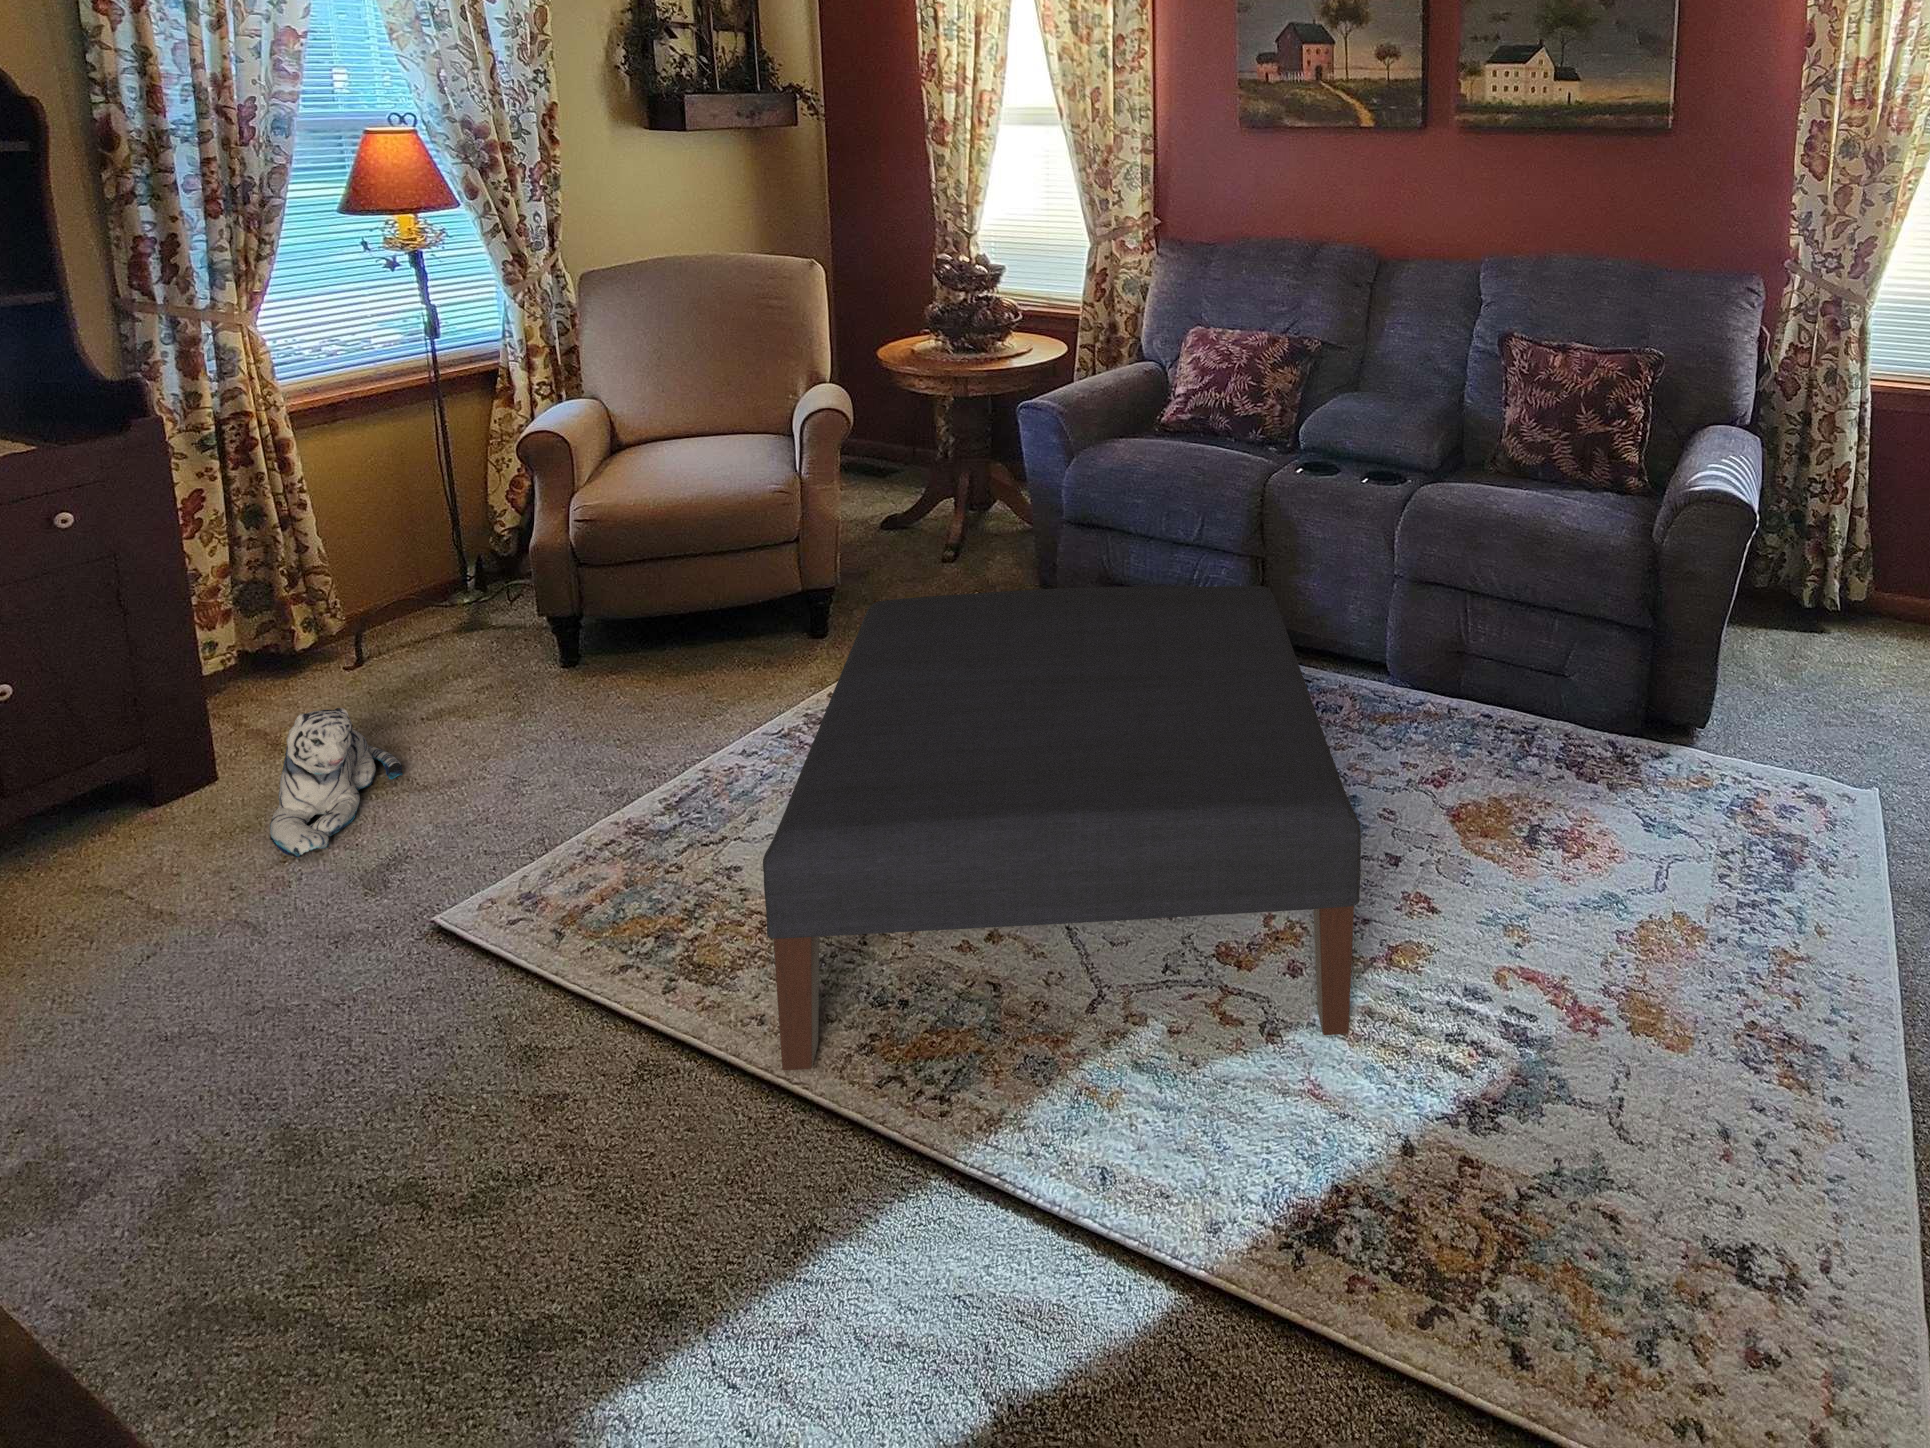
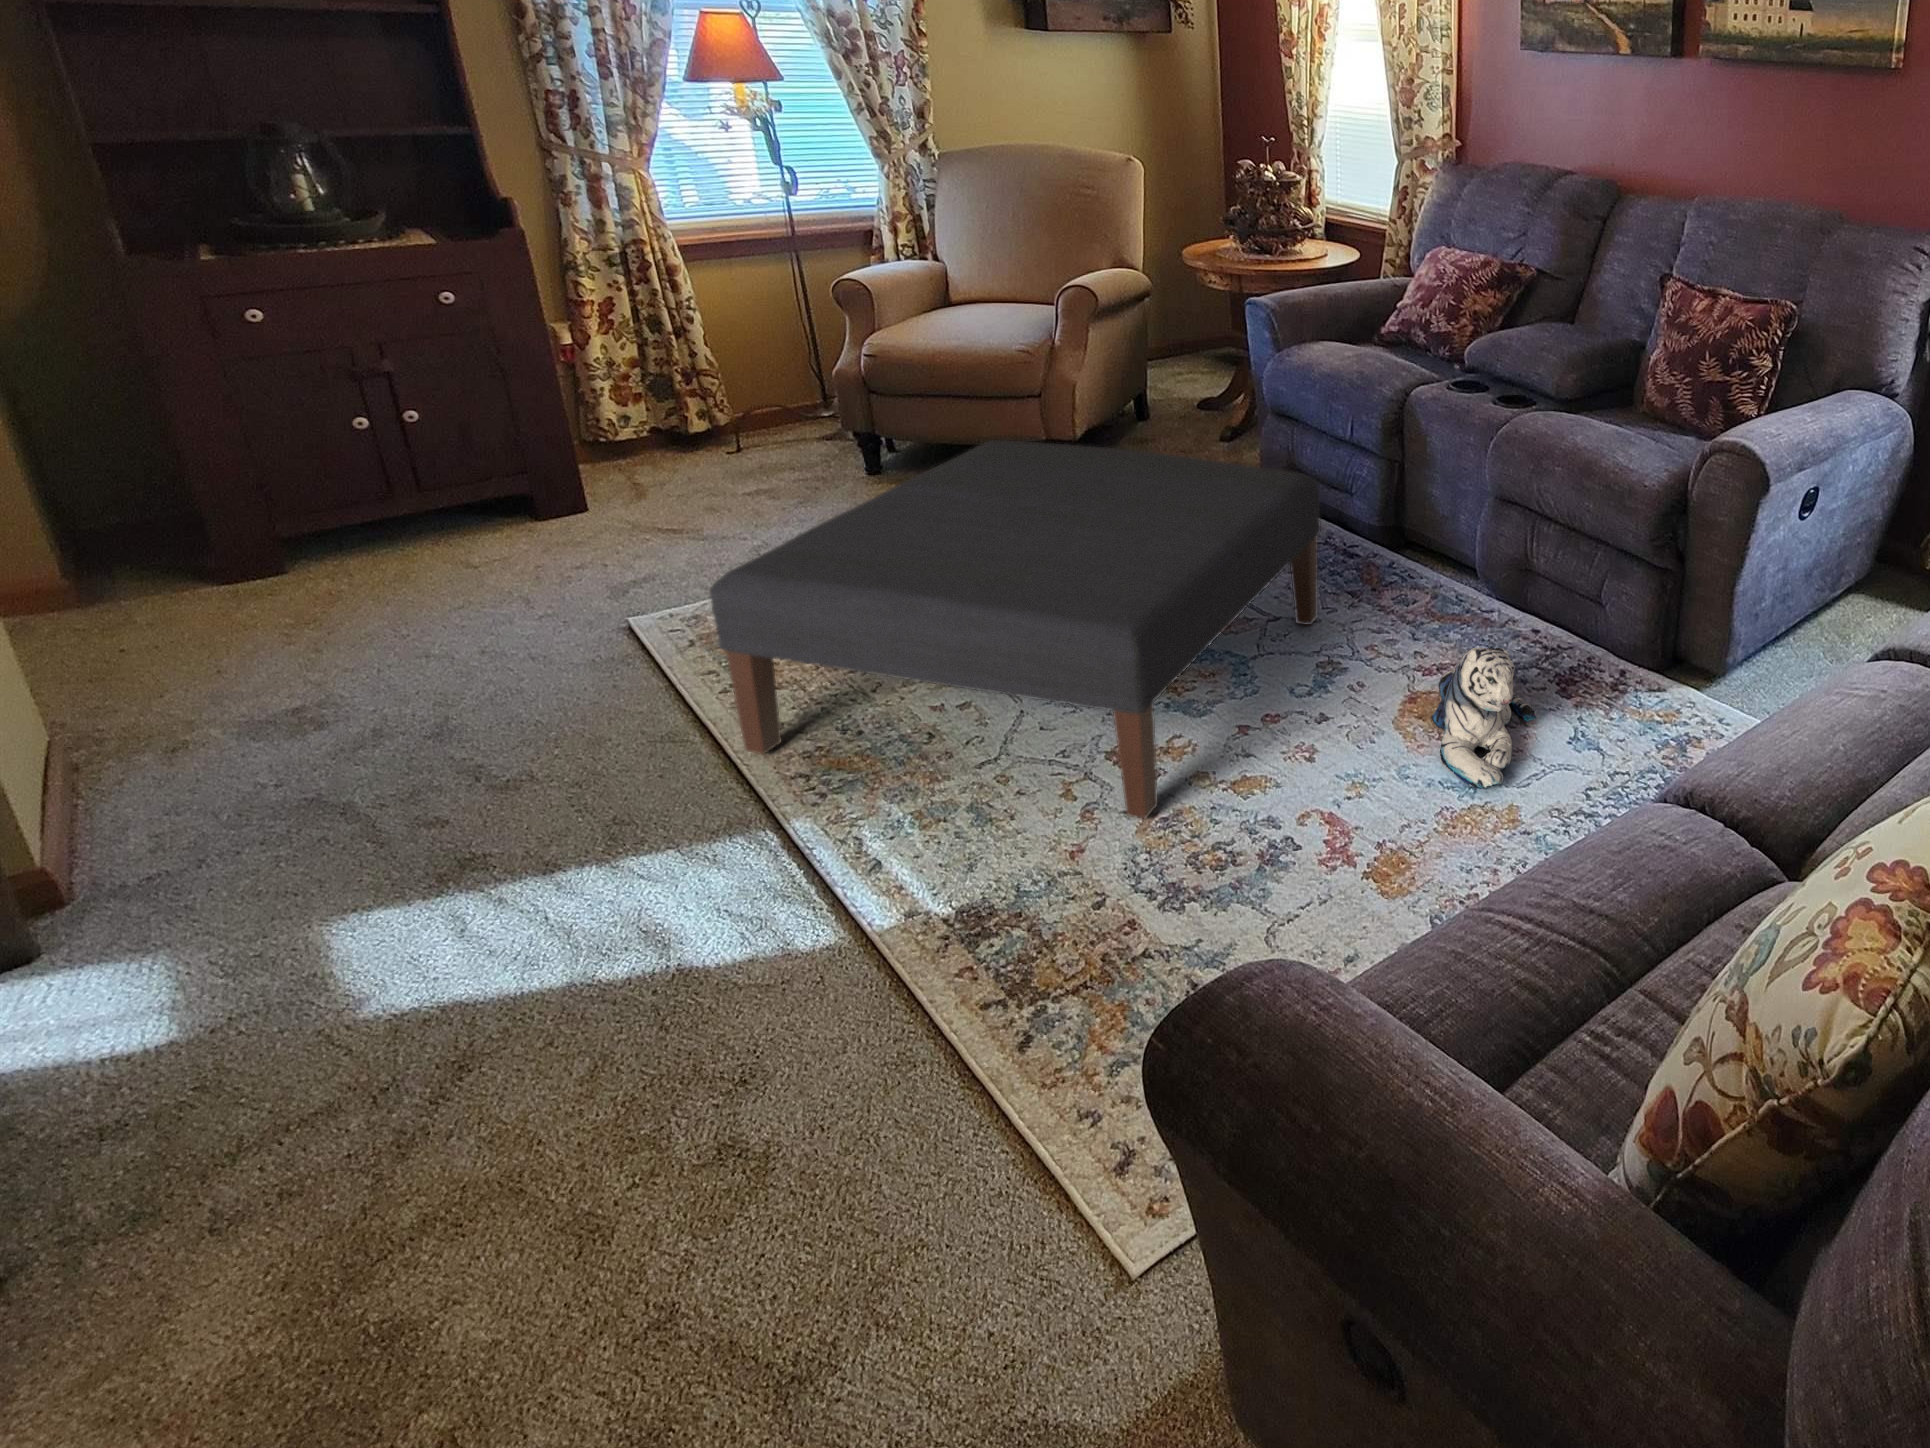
plush toy: present [270,708,403,858] -> present [1431,647,1536,789]

